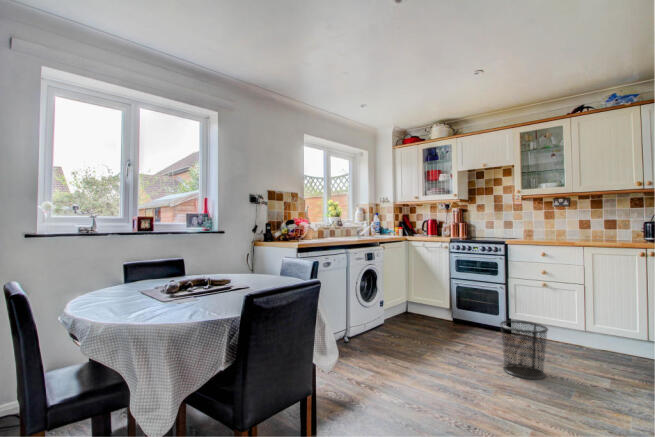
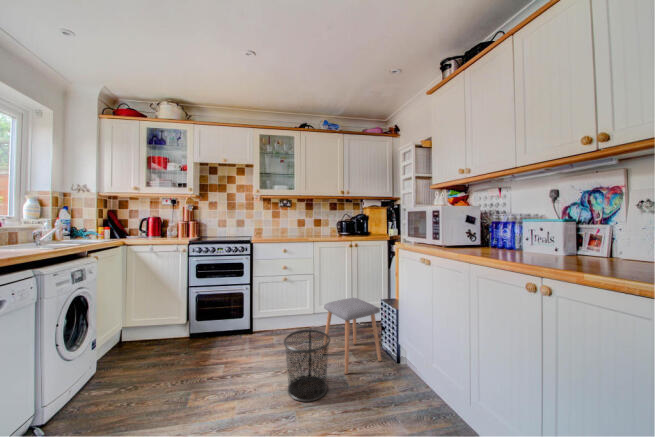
stool: none [566,309,640,391] -> present [324,298,381,375]

